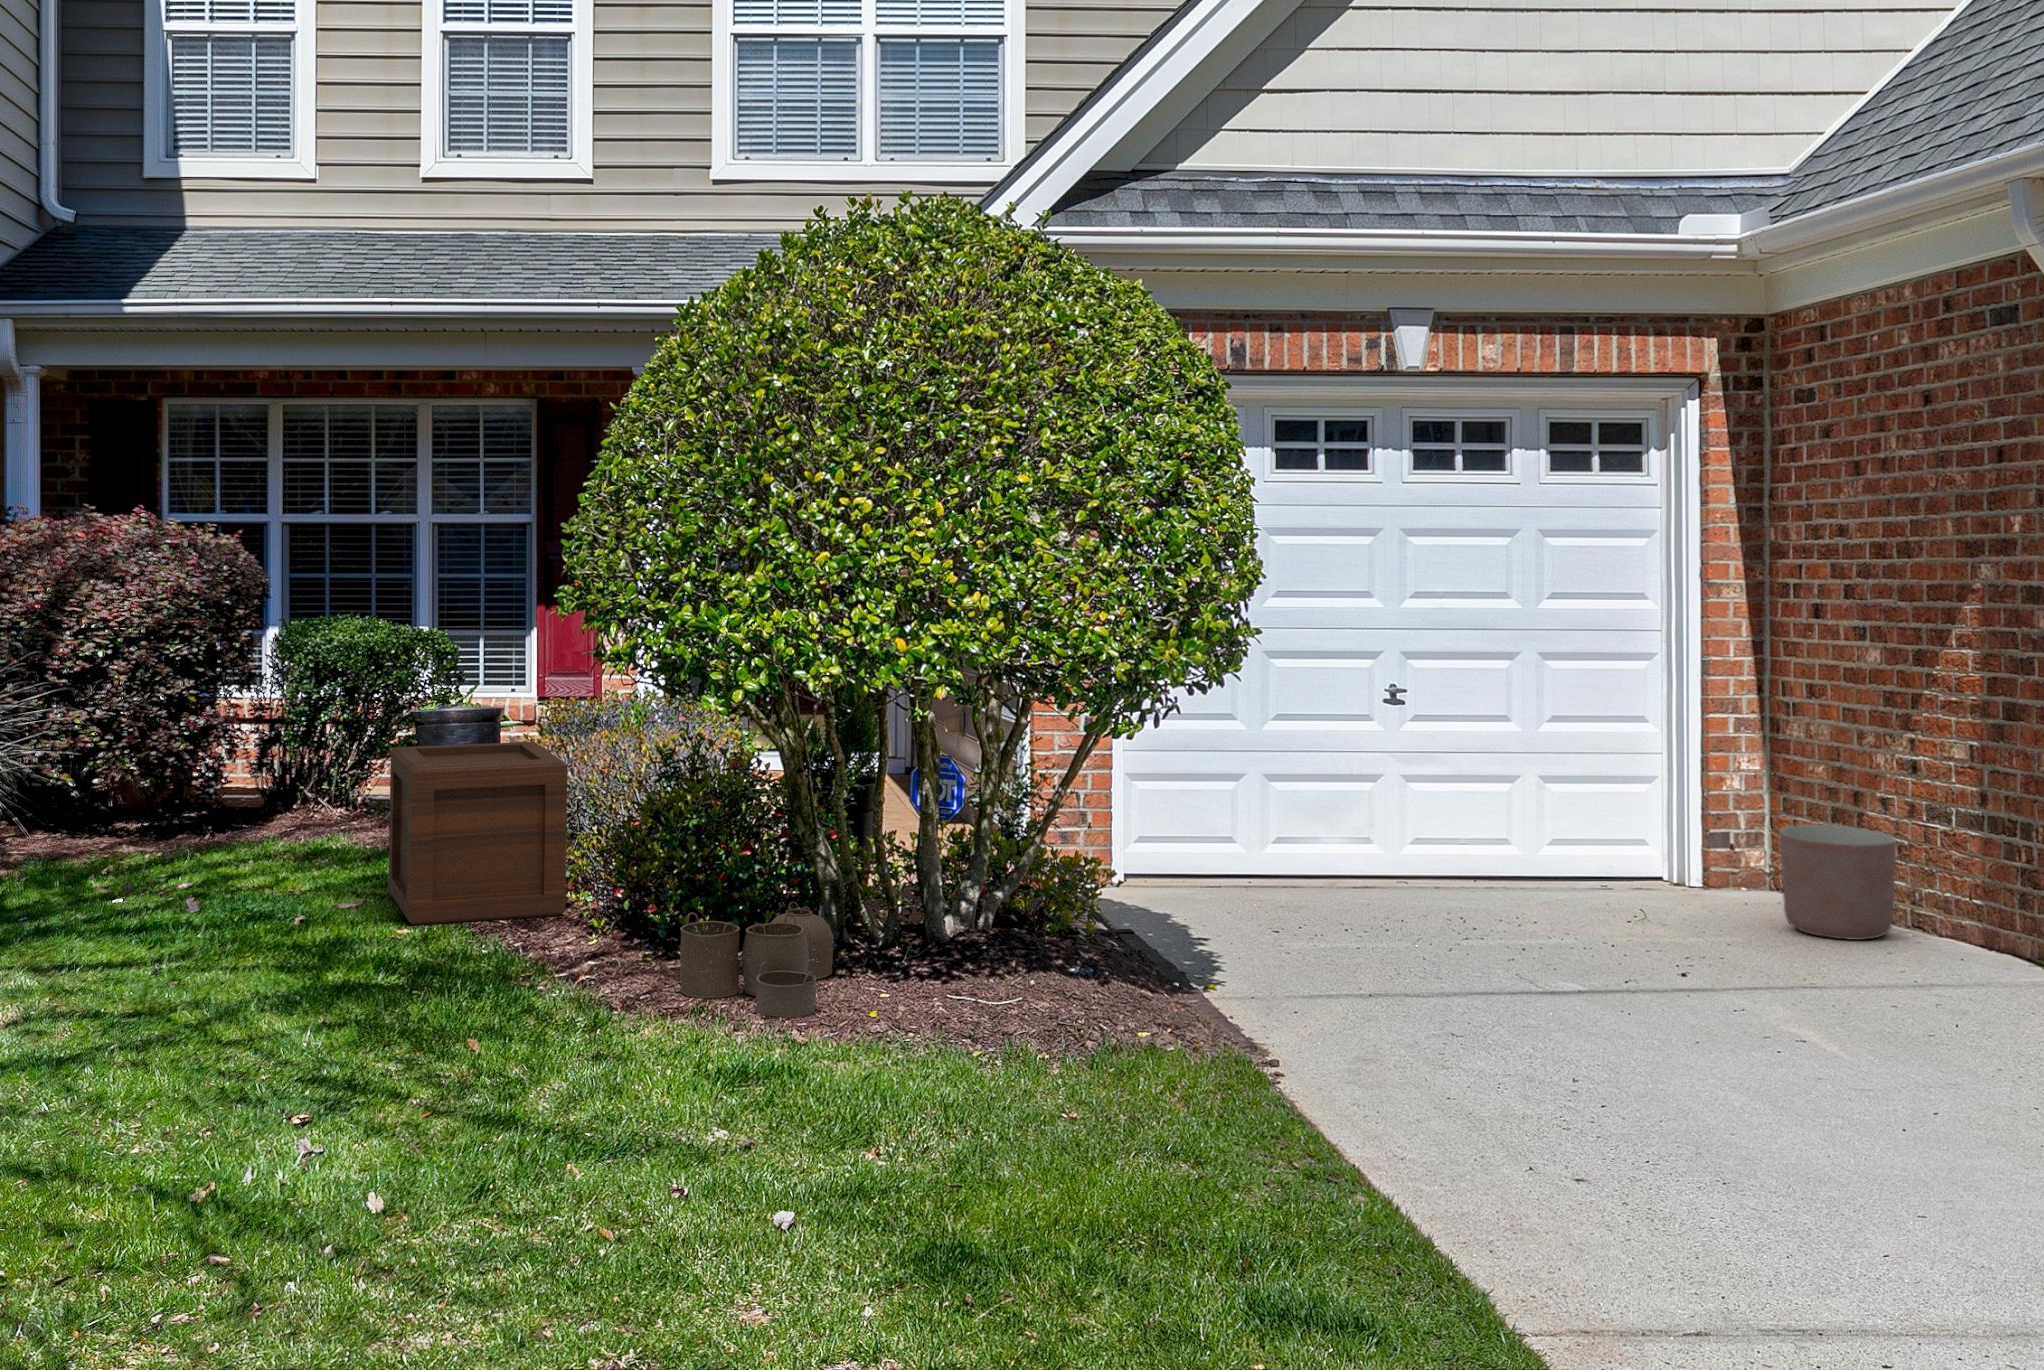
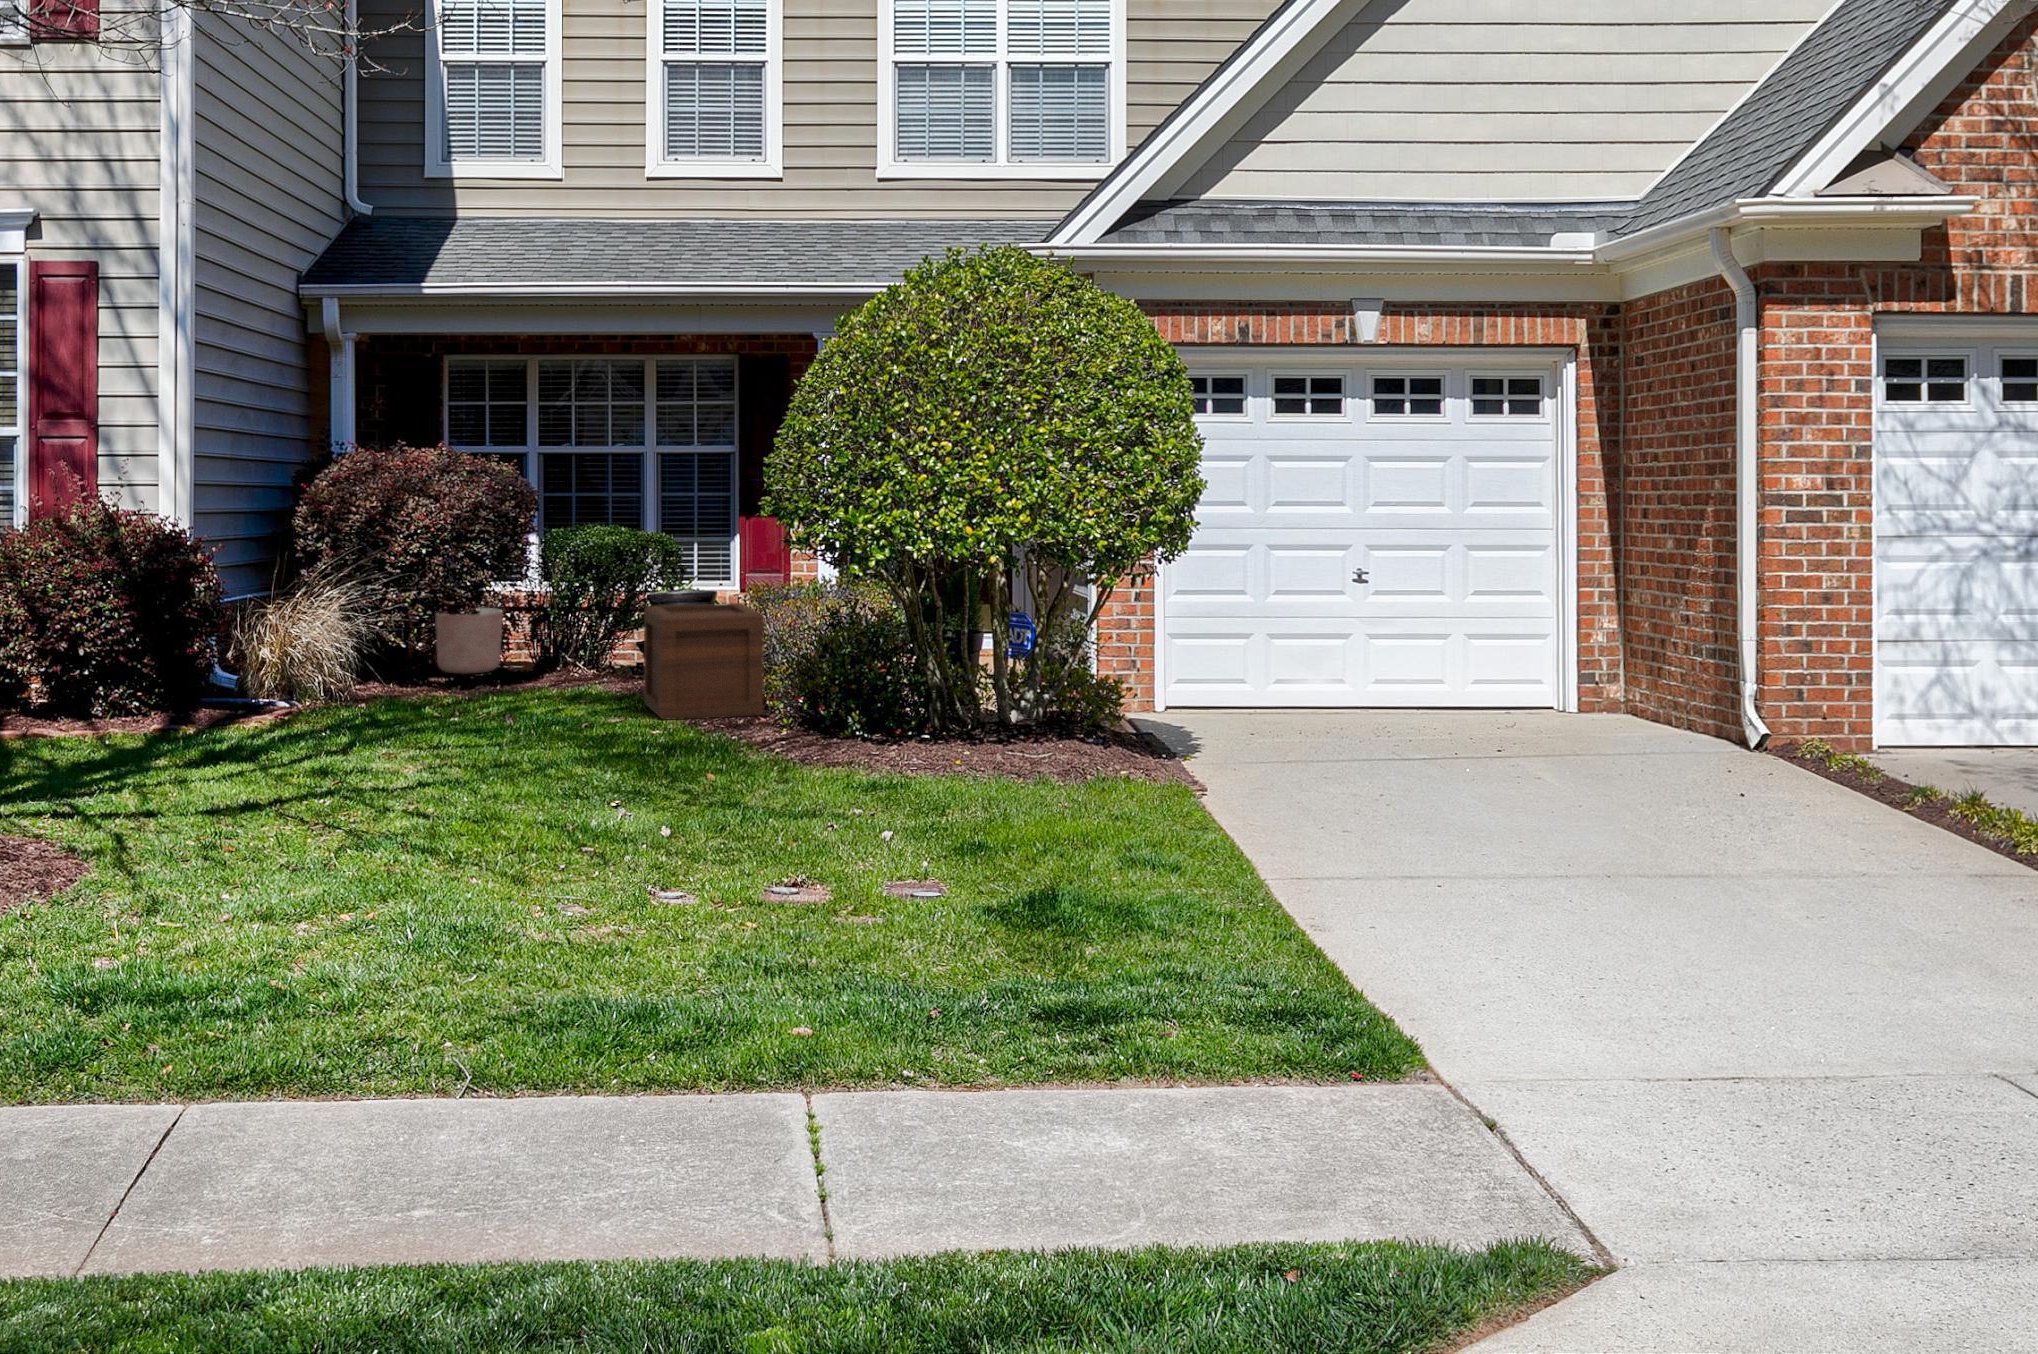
planter: present [1780,825,1896,940] -> present [436,608,503,674]
woven basket: present [680,902,833,1018] -> none [835,698,933,761]

